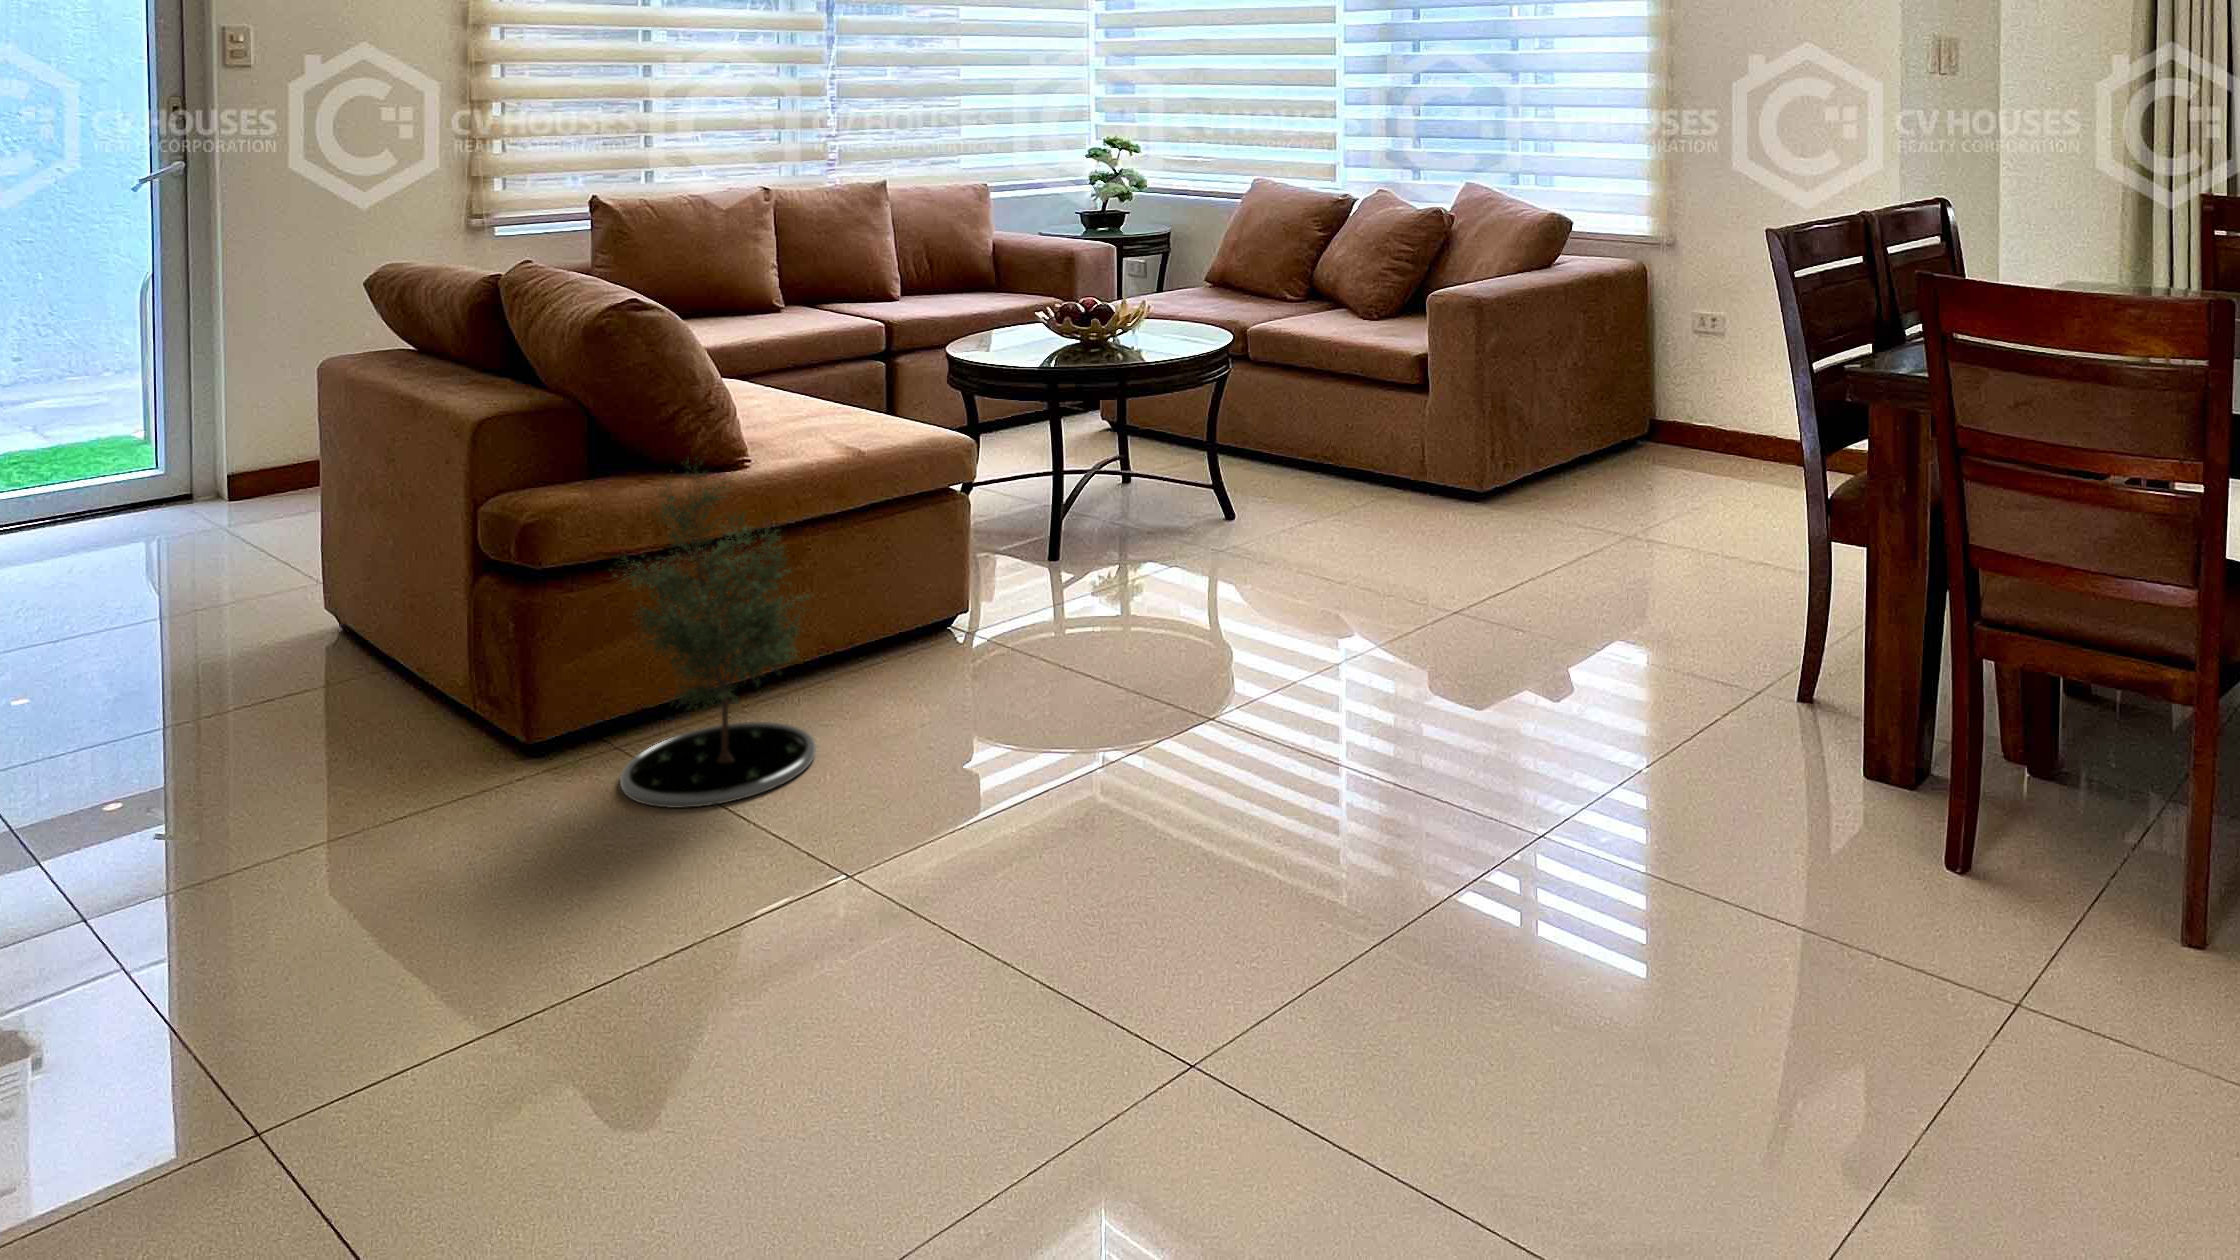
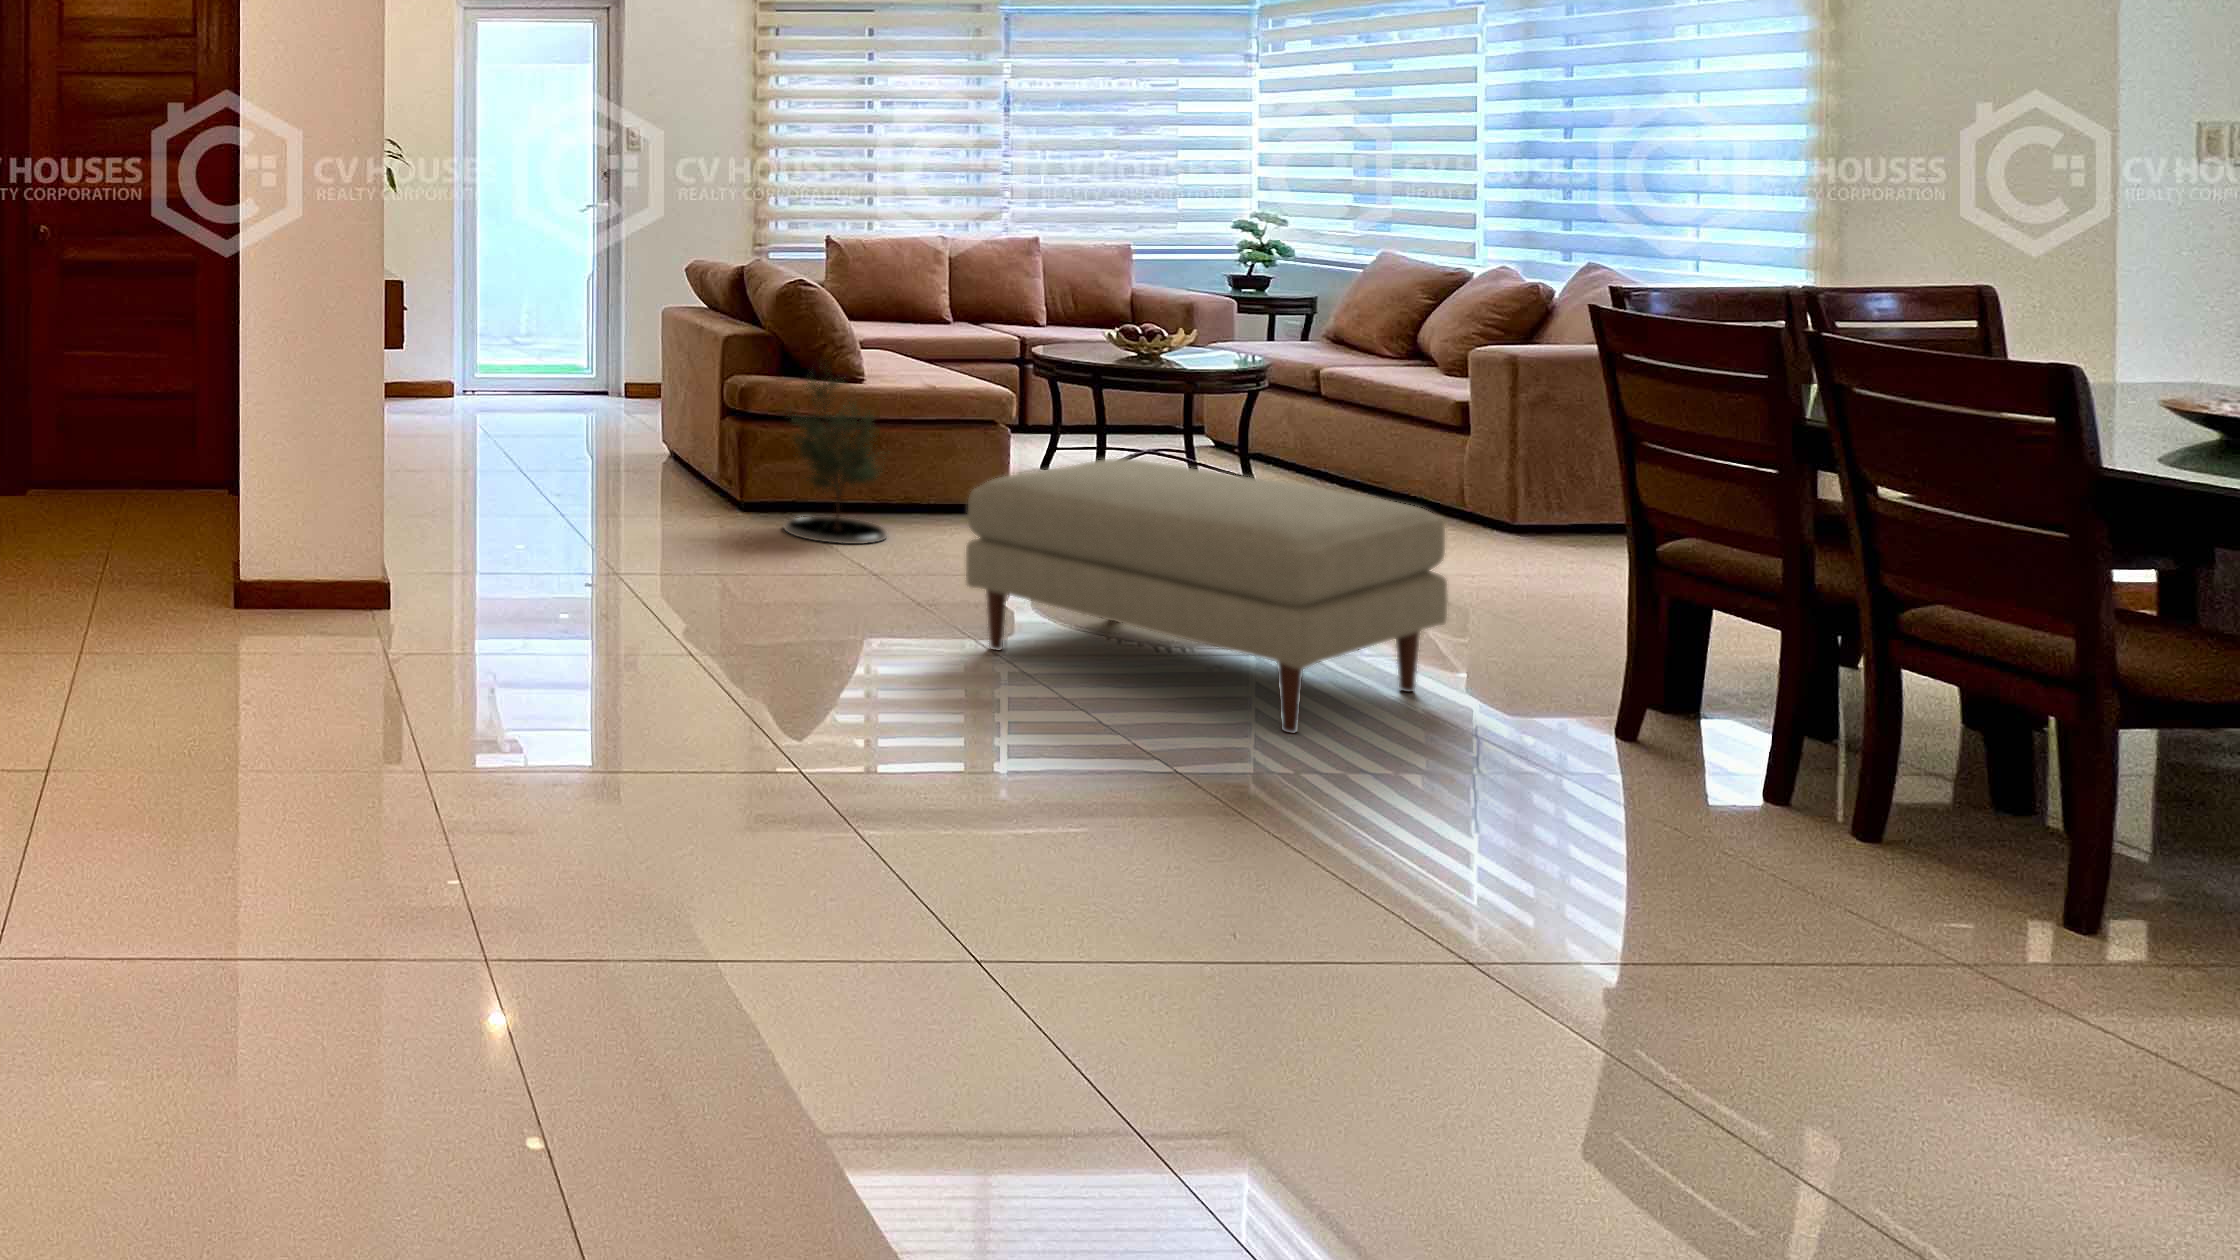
ottoman: none [1117,583,1769,1104] -> present [966,458,1448,733]

